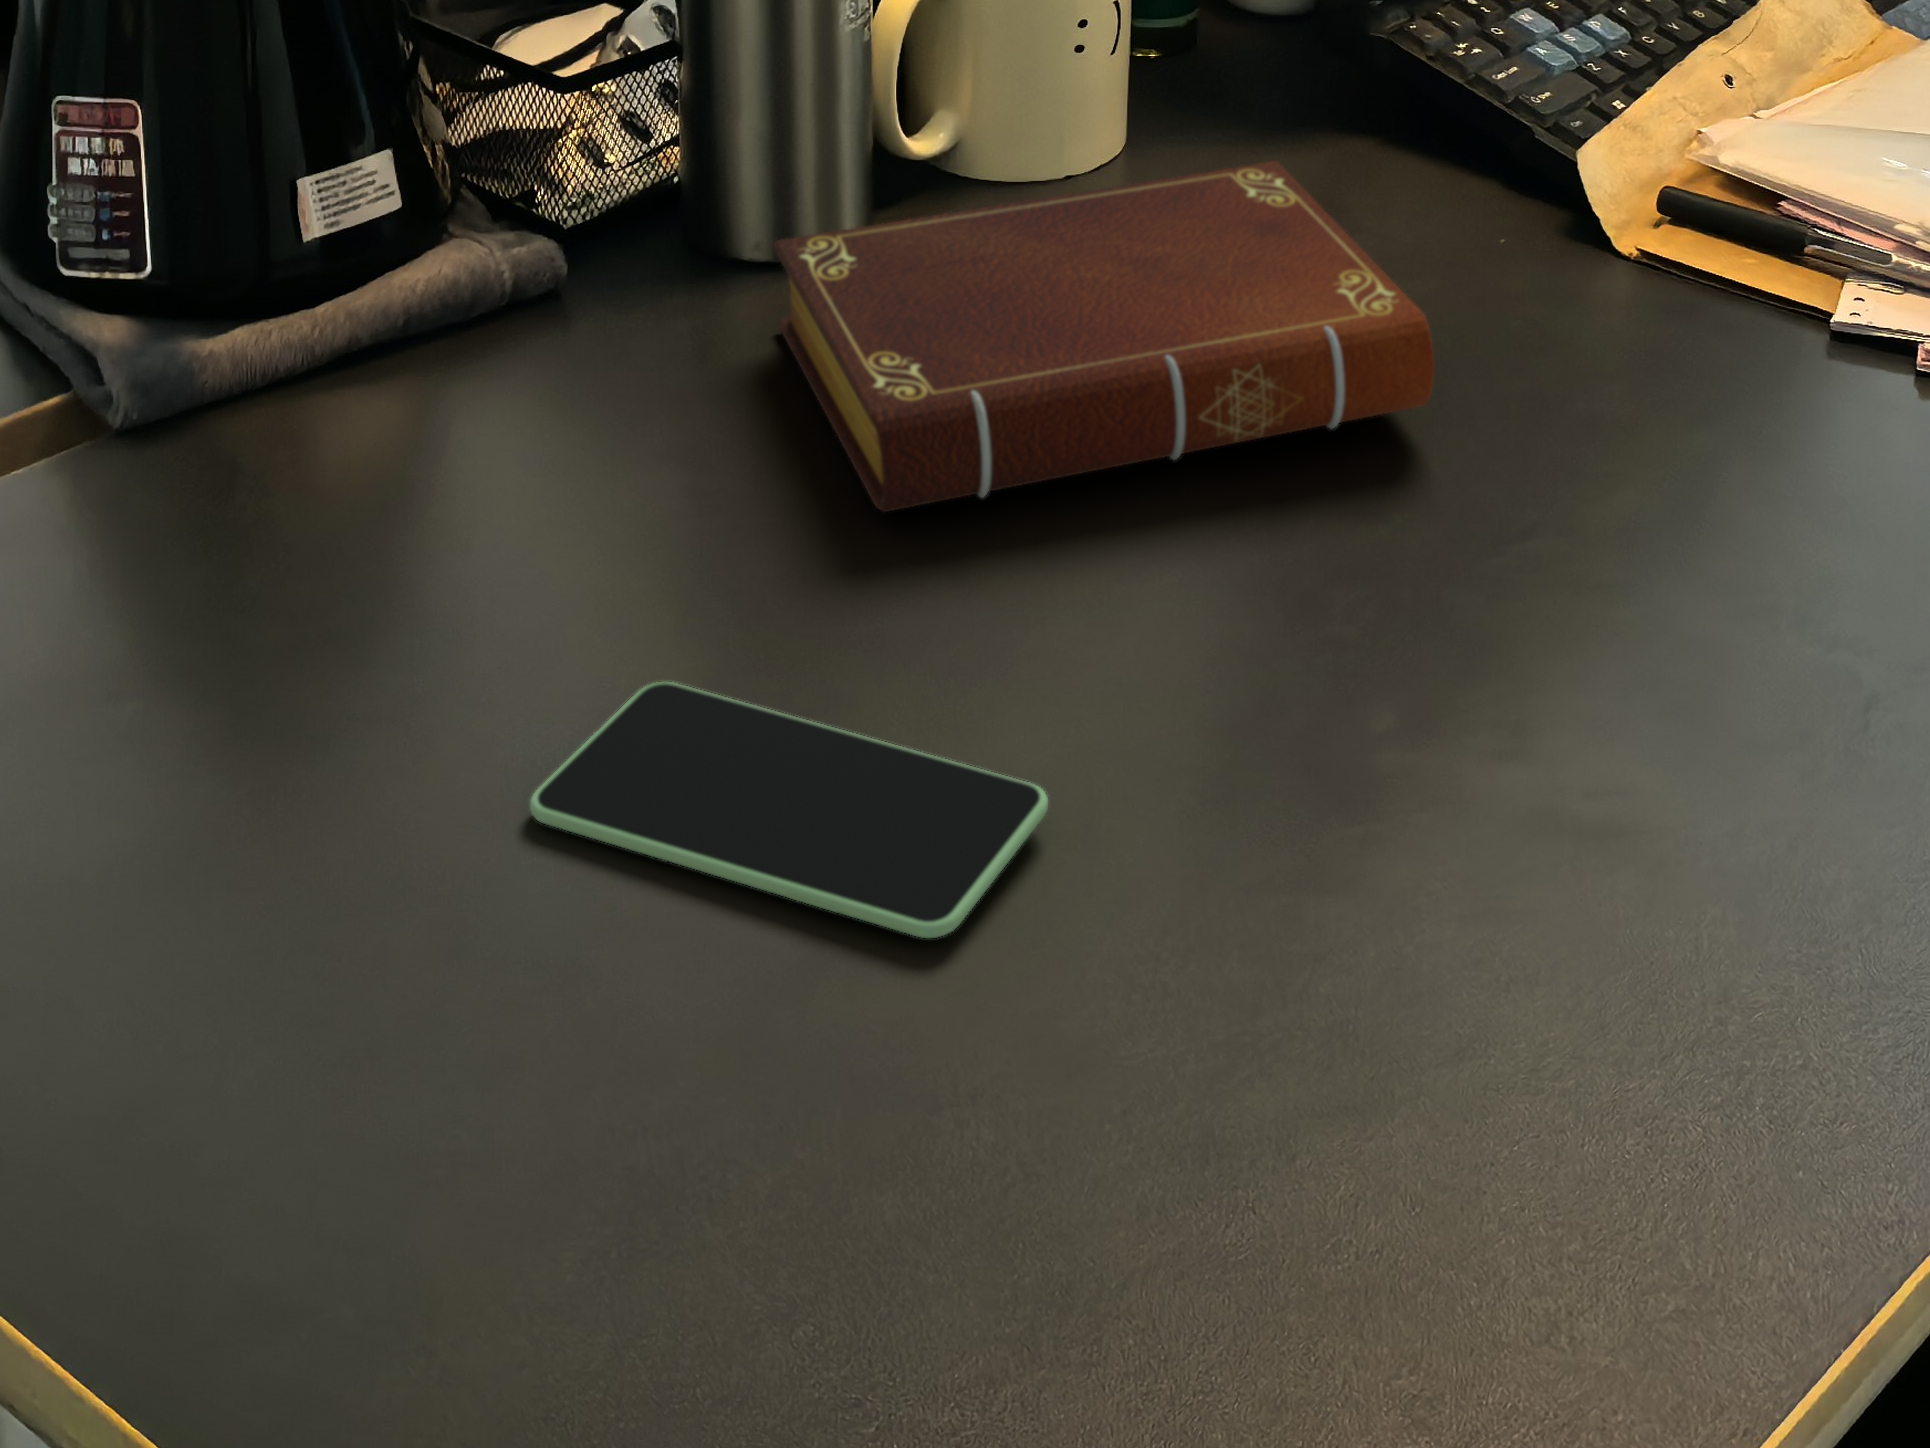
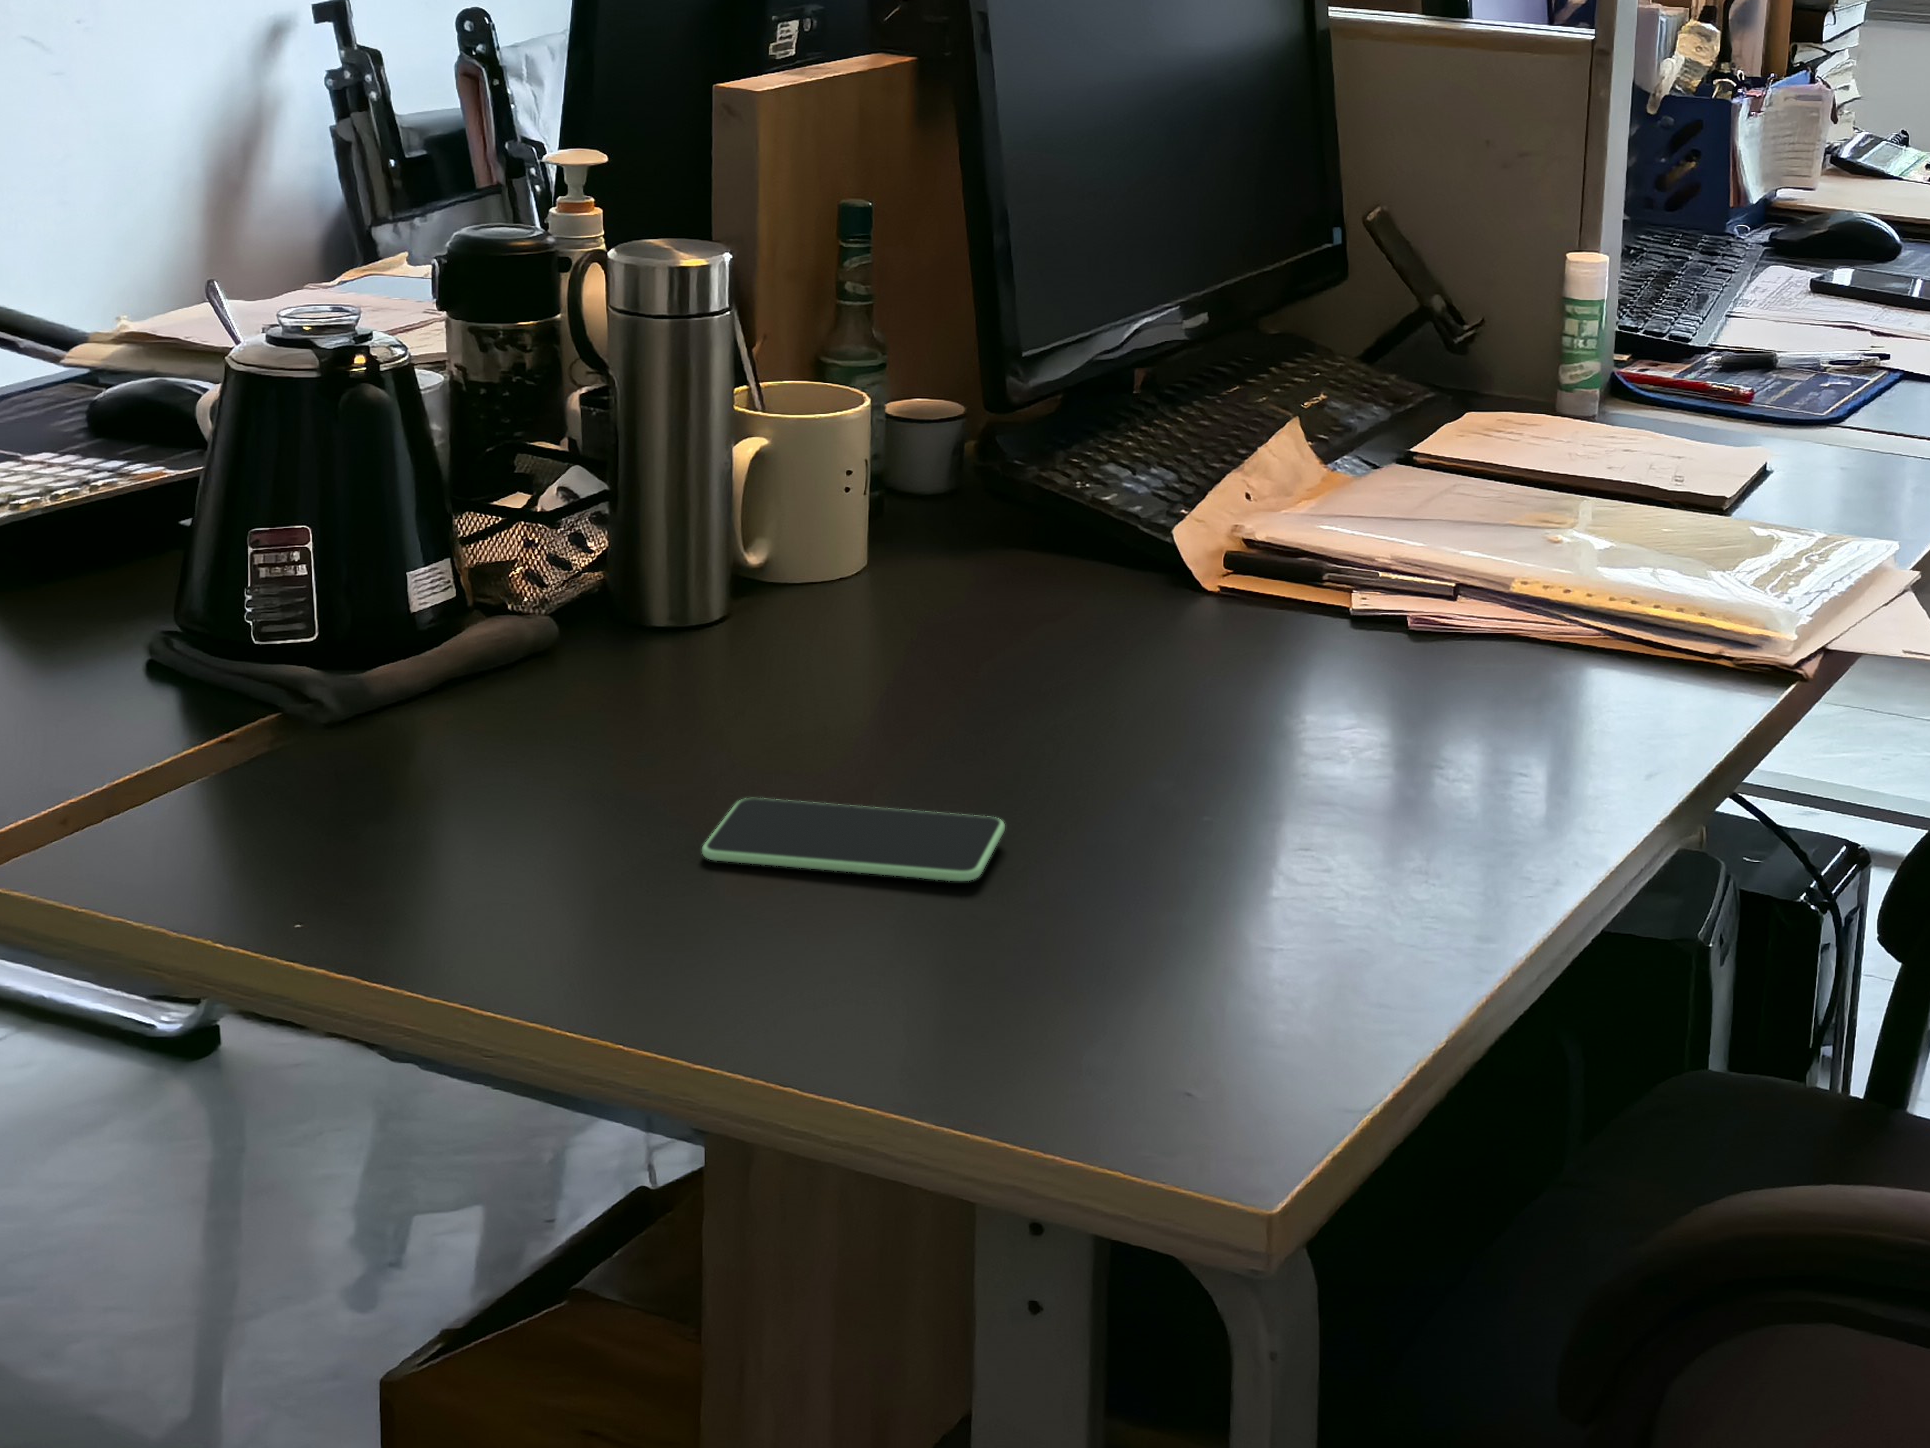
book: present [773,161,1434,512] -> none [699,543,1137,727]

